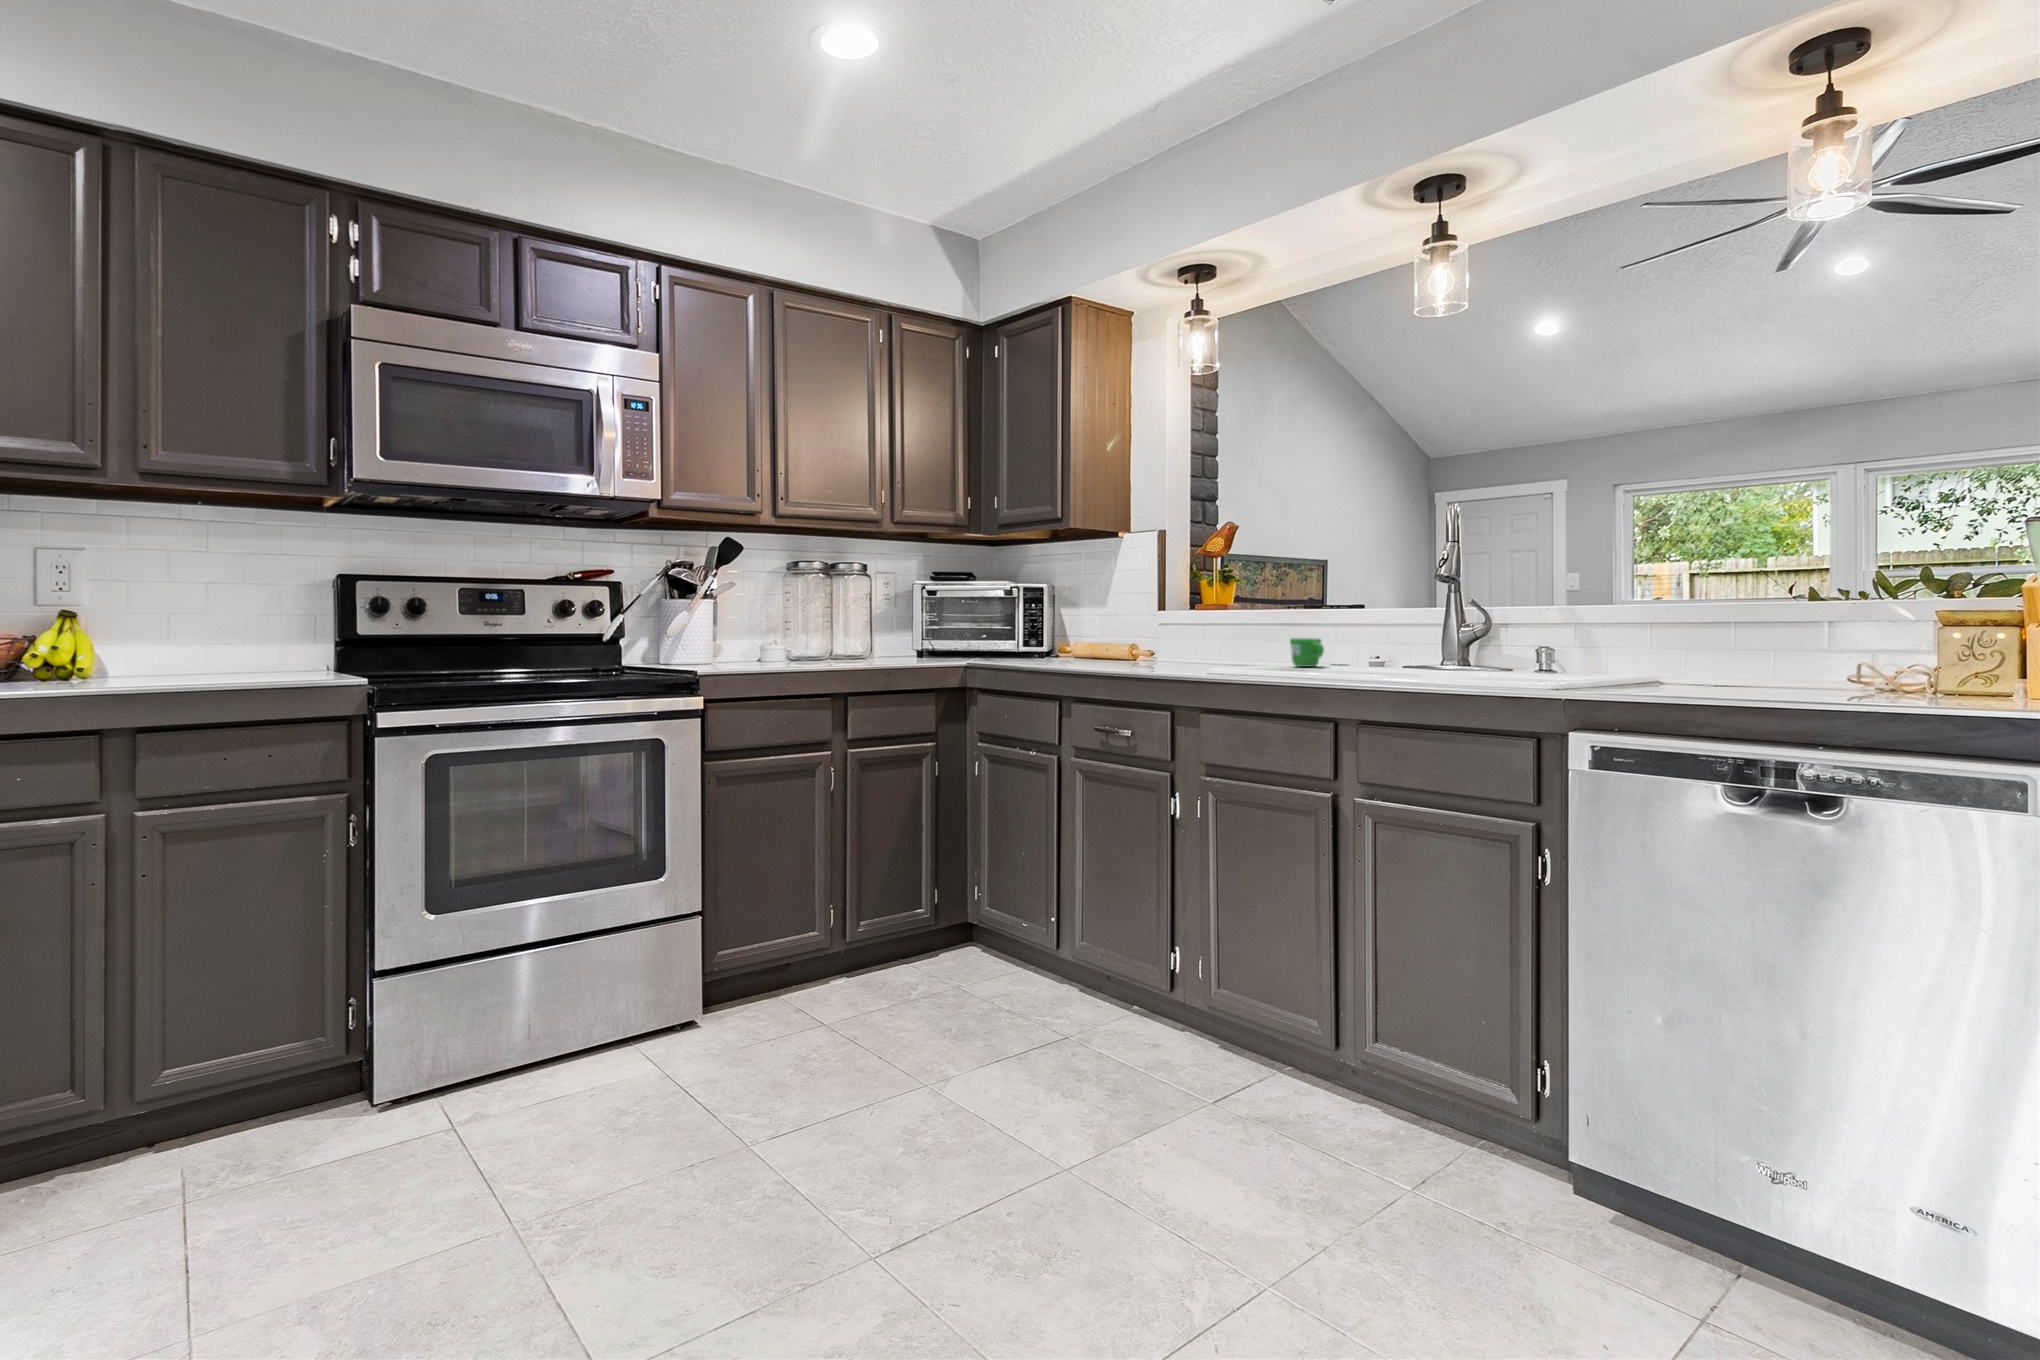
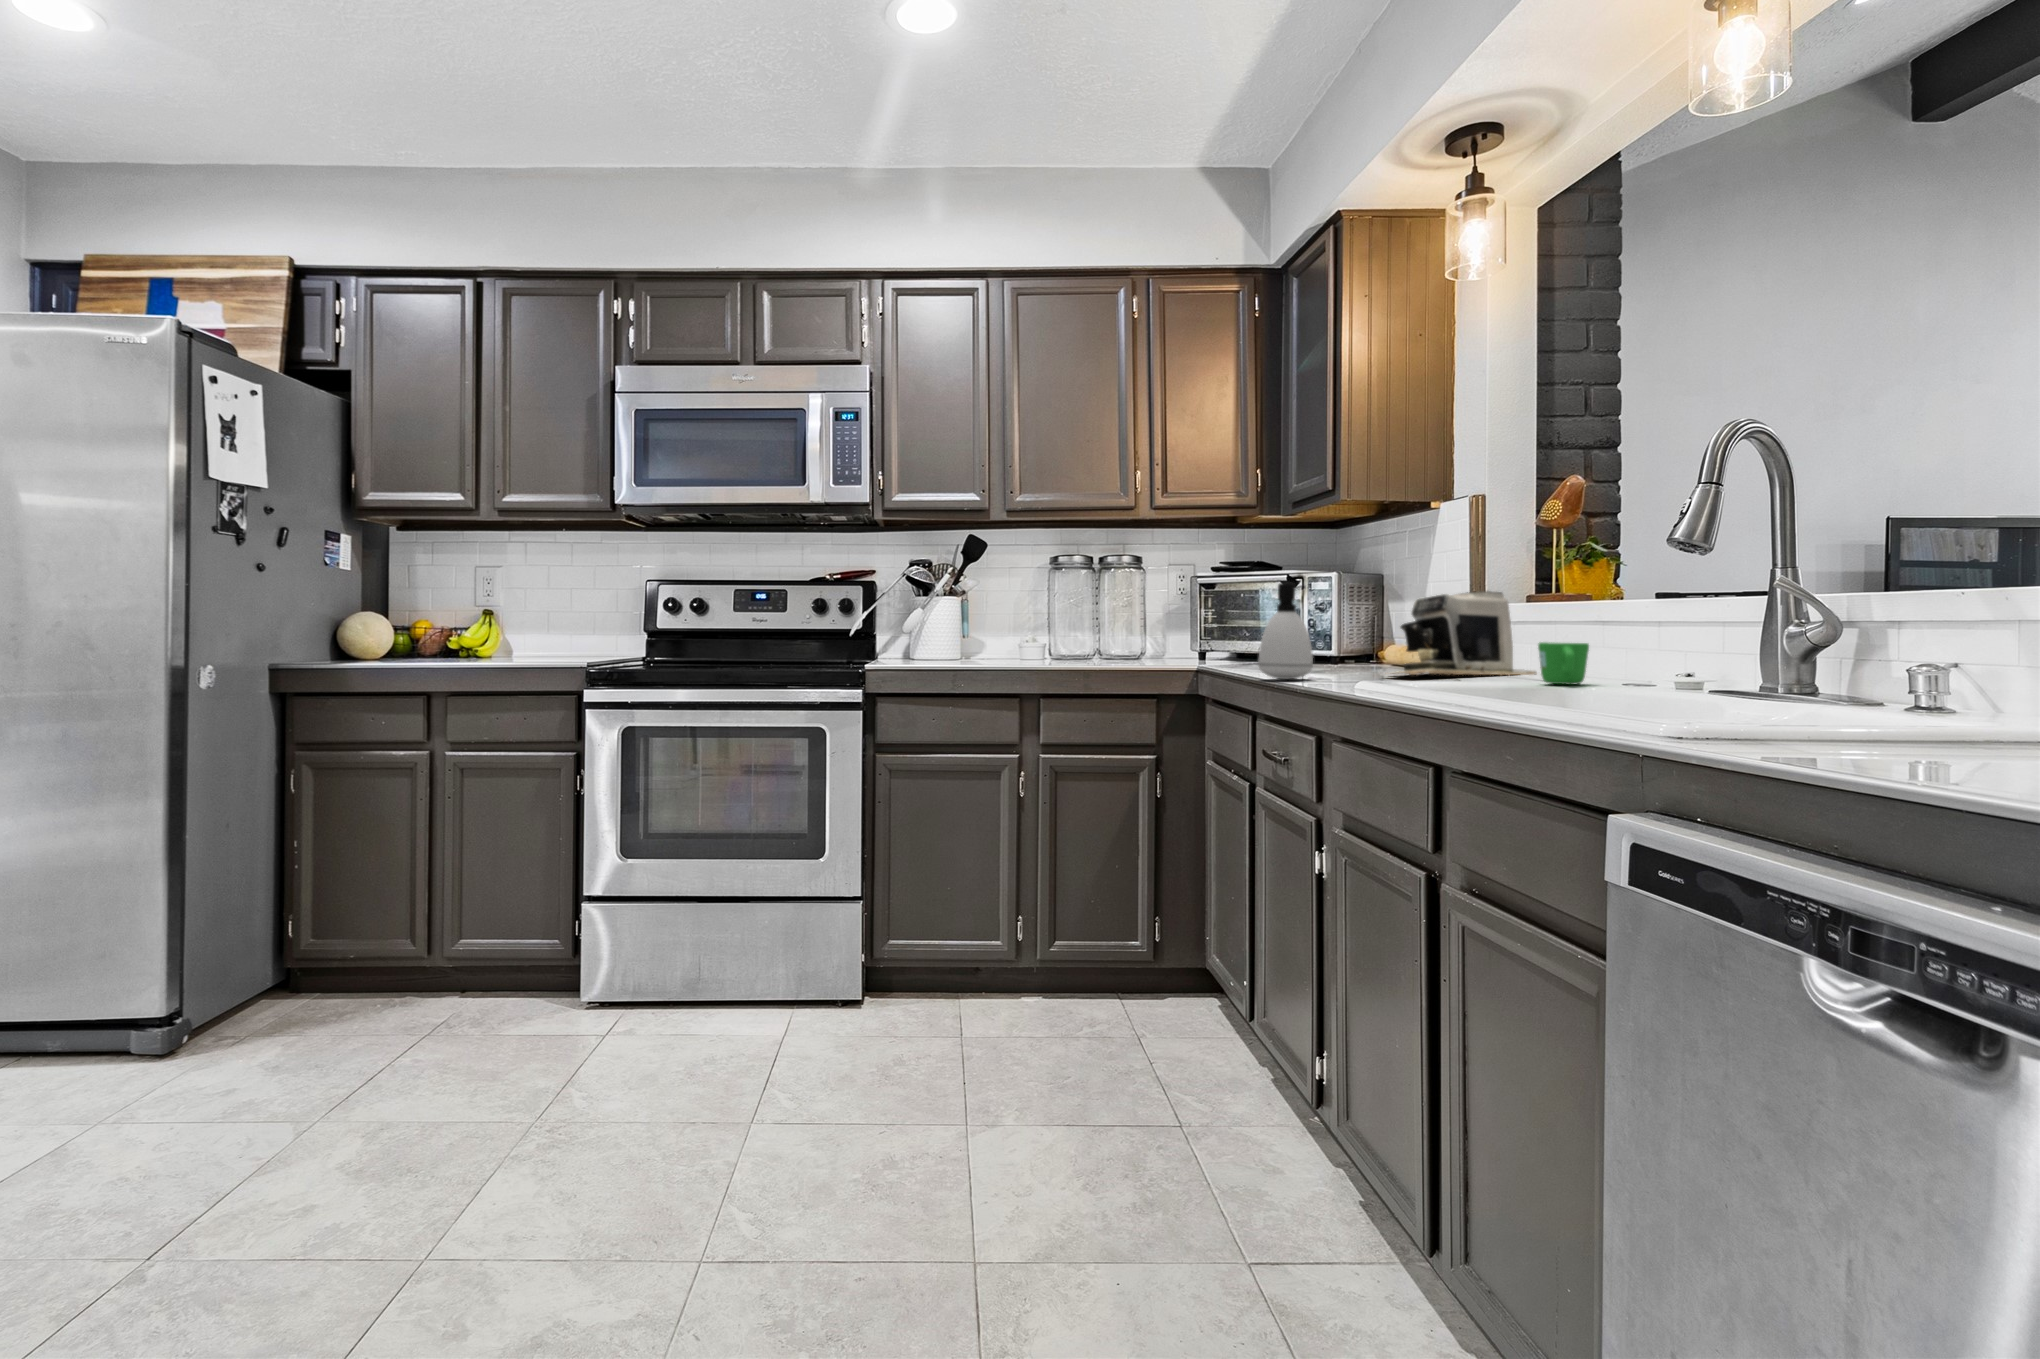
soap dispenser: none [1089,593,1130,670] -> present [1258,582,1313,679]
coffee maker: none [1157,603,1244,664] -> present [1398,591,1536,675]

